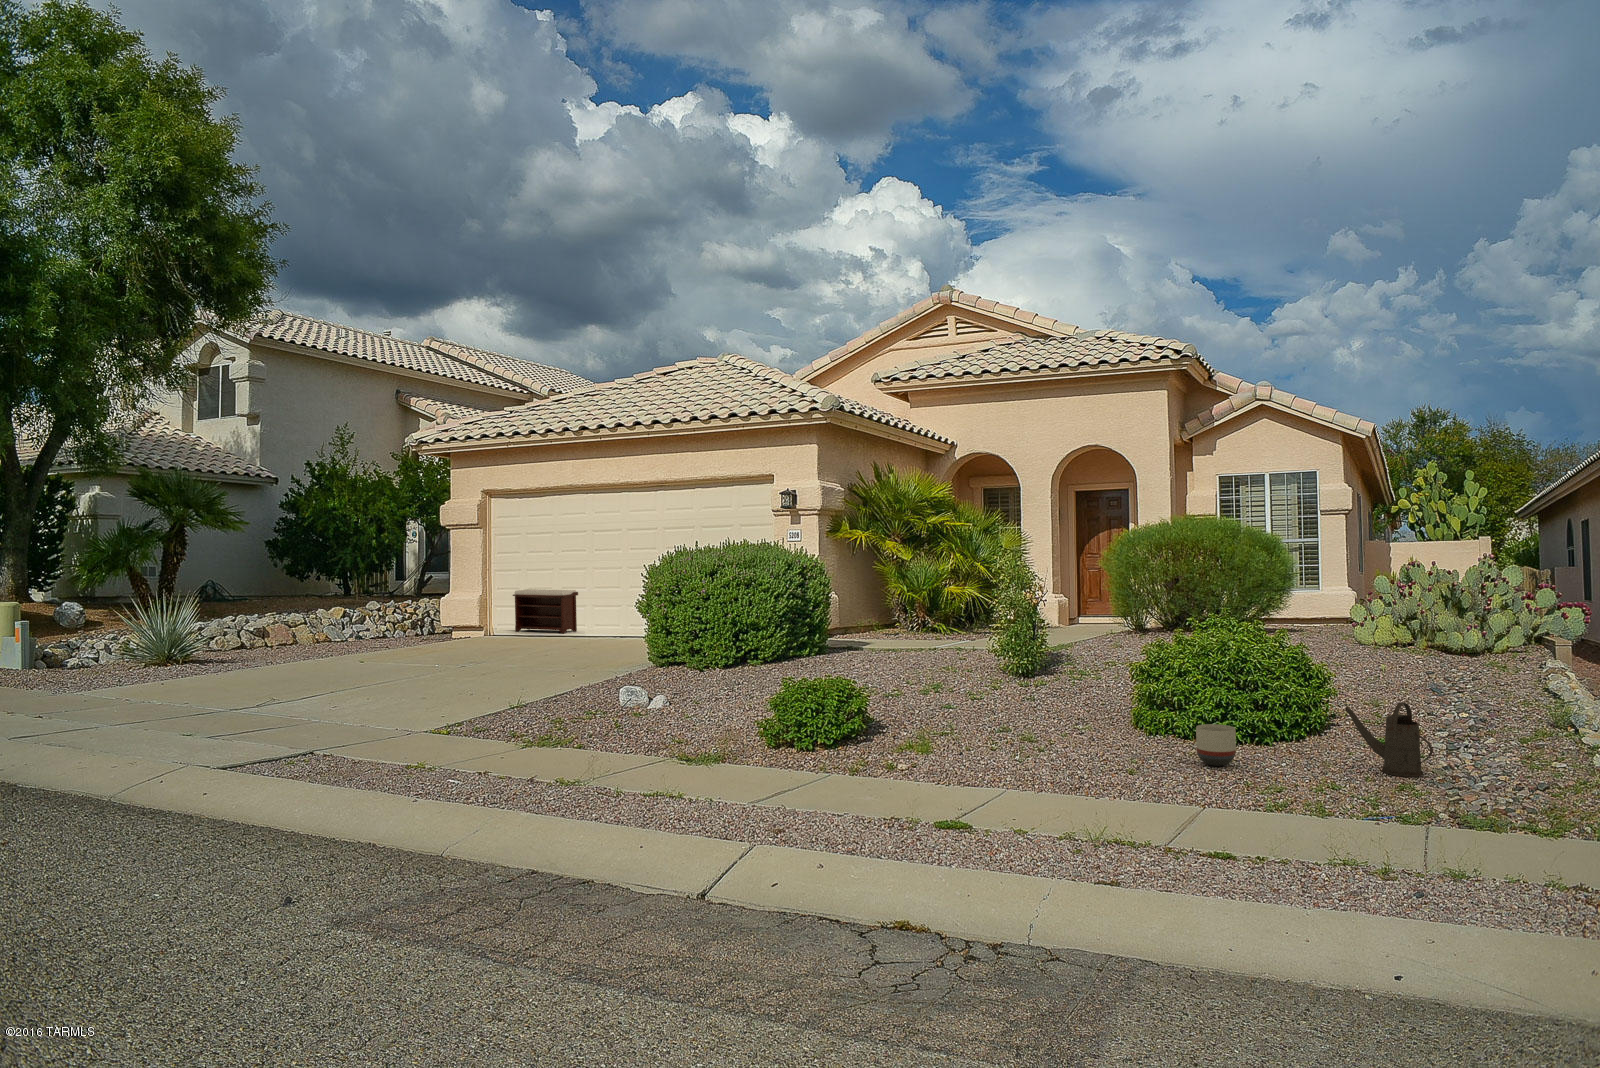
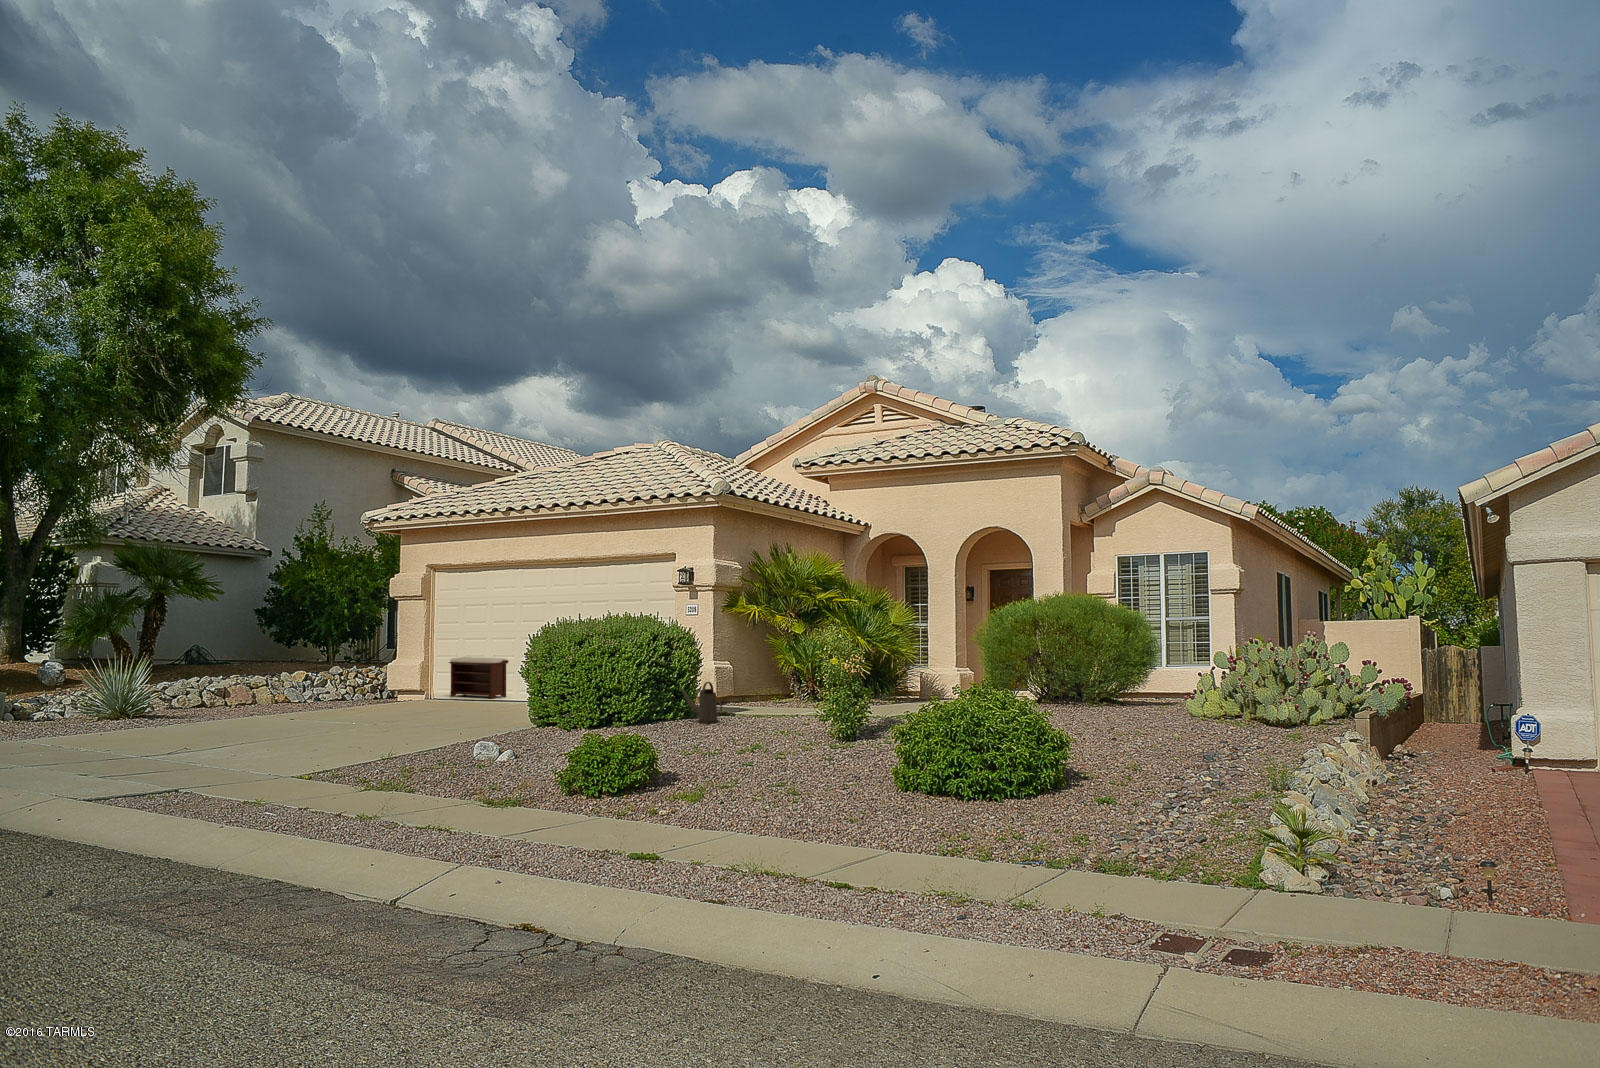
watering can: present [1346,702,1433,777] -> present [680,682,722,723]
planter: present [1196,724,1236,766] -> none [911,777,943,812]

